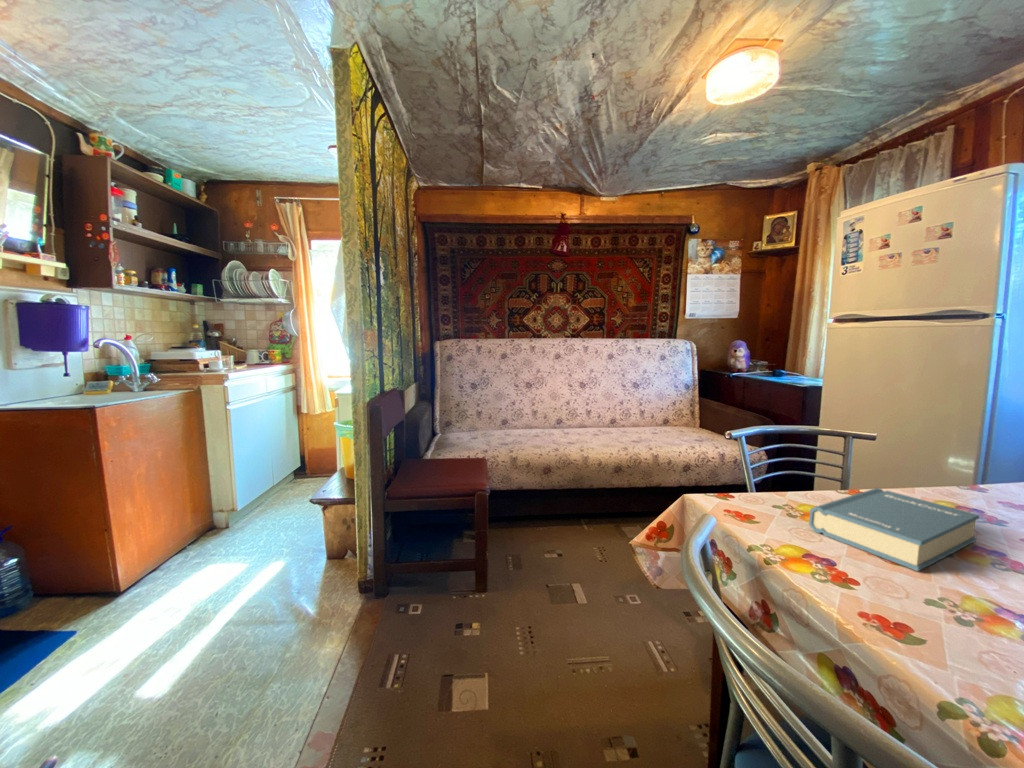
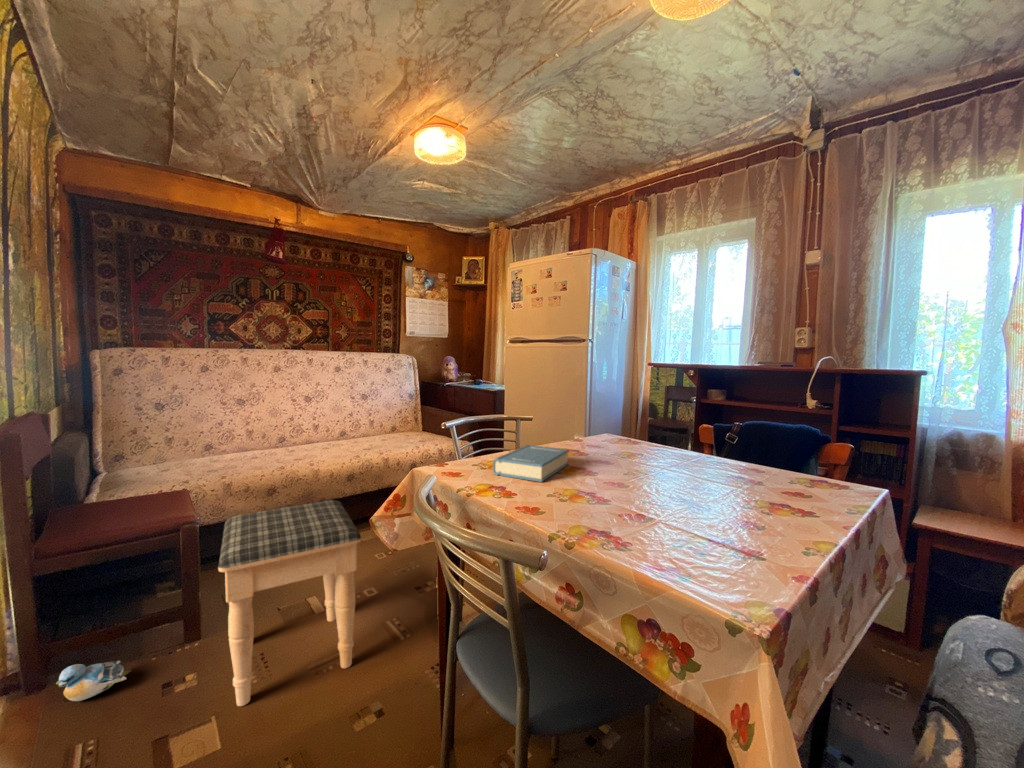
footstool: none [486,494,617,685] -> present [218,500,361,706]
plush toy: none [393,584,436,612] -> present [56,661,132,701]

